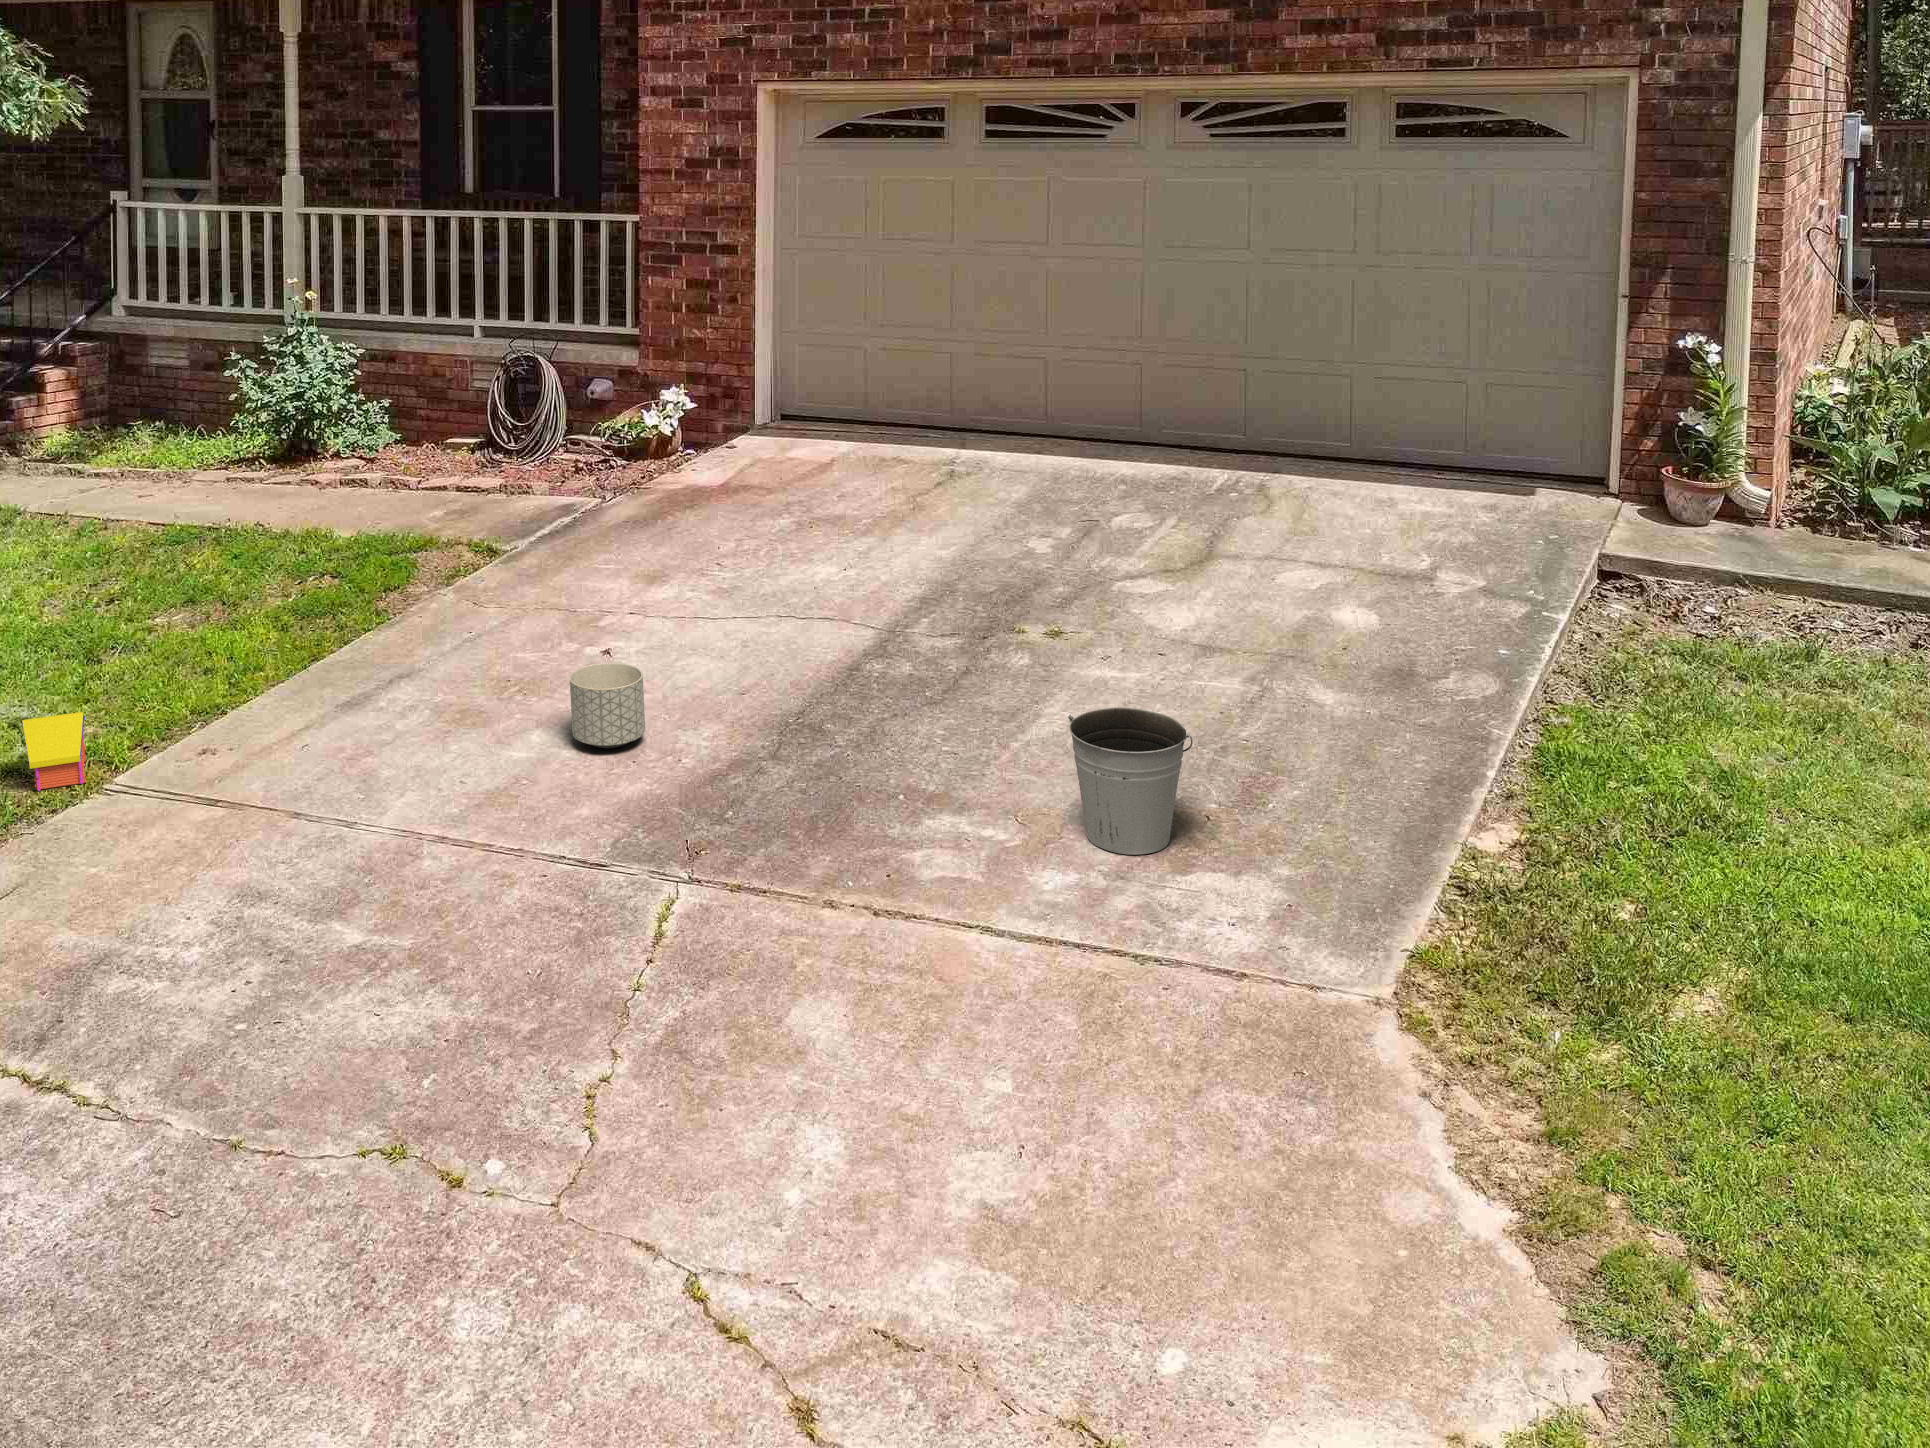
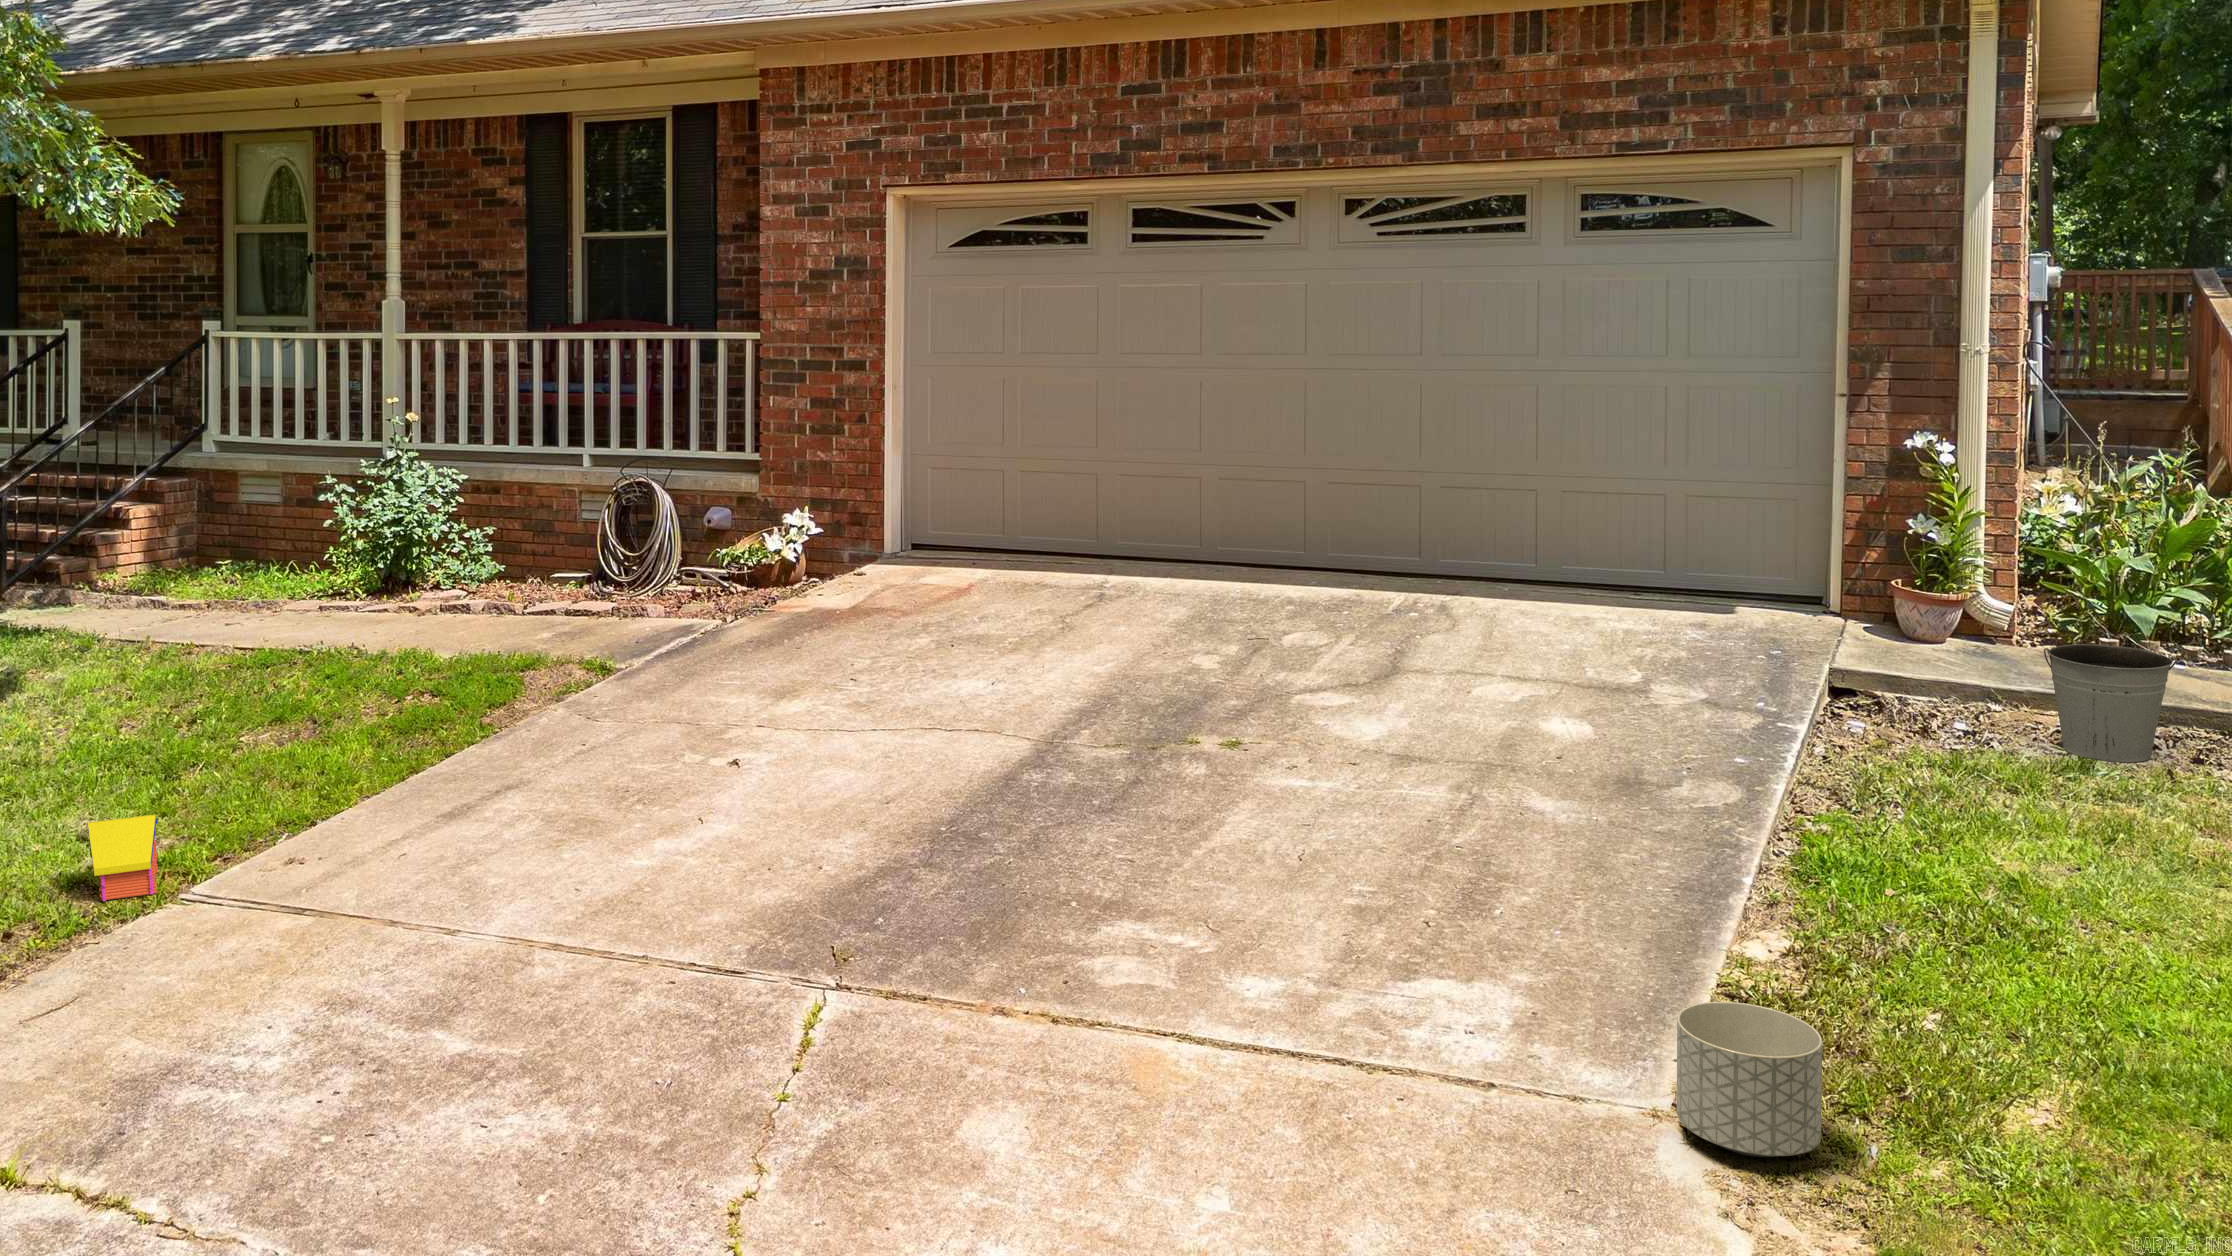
planter: present [570,663,645,748] -> present [1677,1002,1822,1157]
bucket: present [1068,707,1193,855] -> present [2044,644,2177,762]

